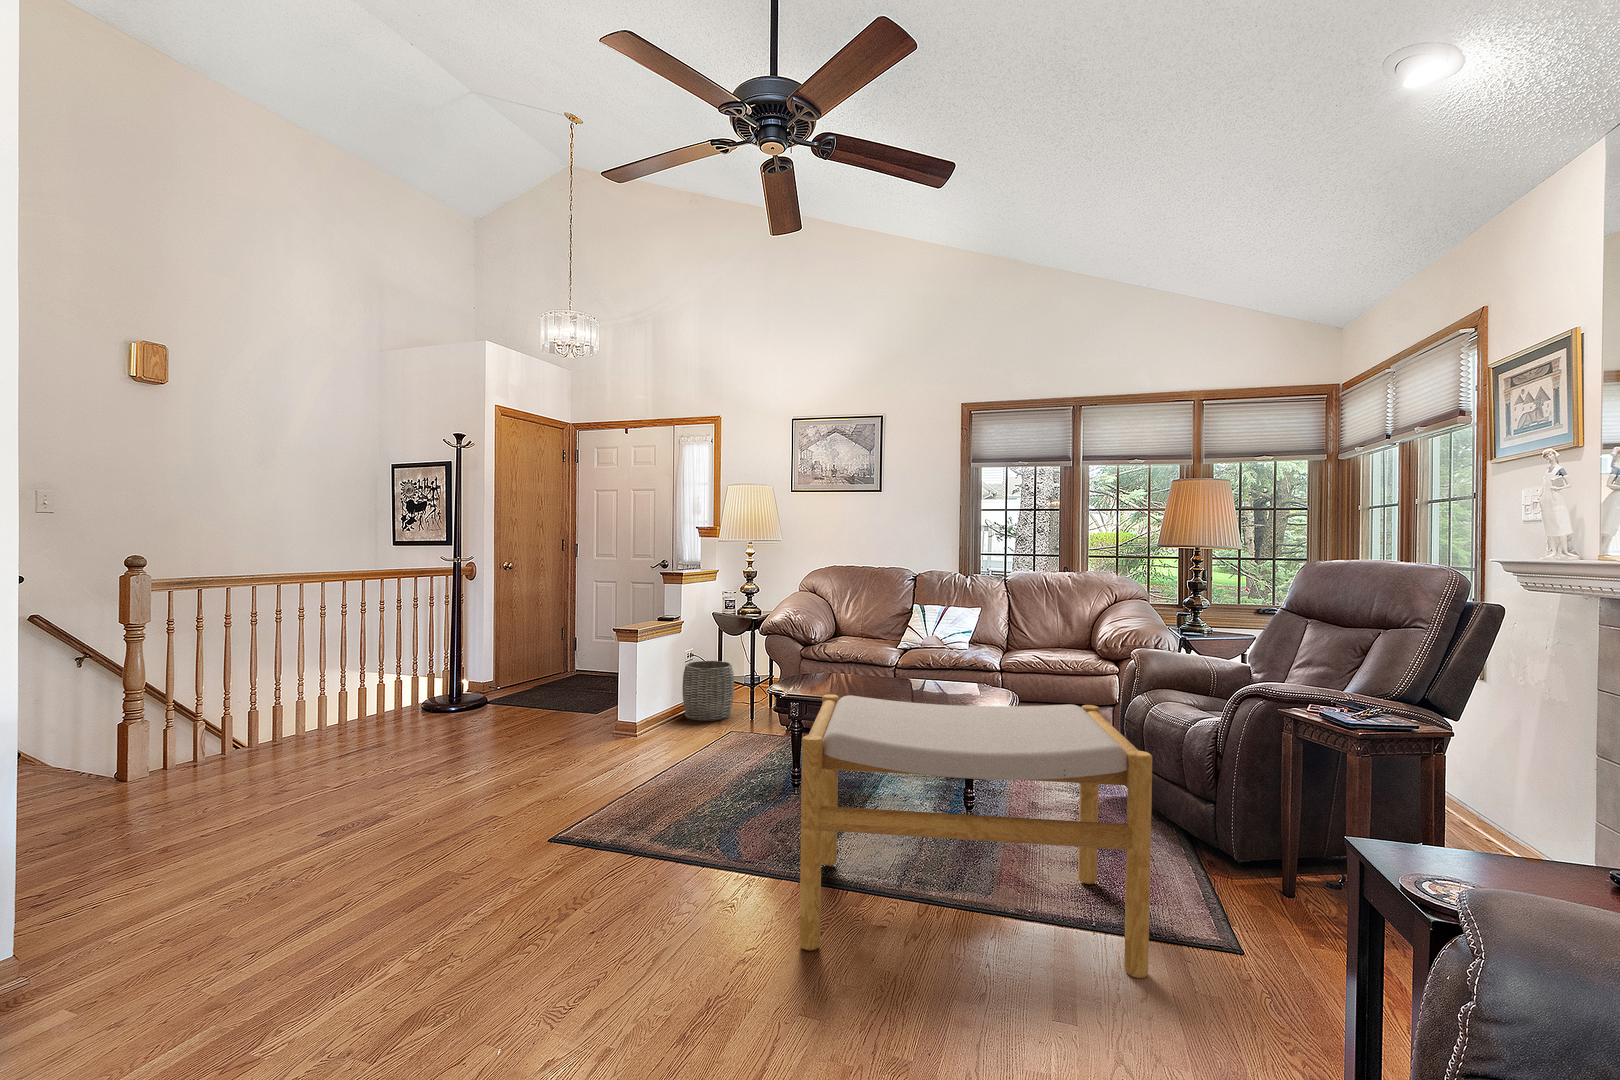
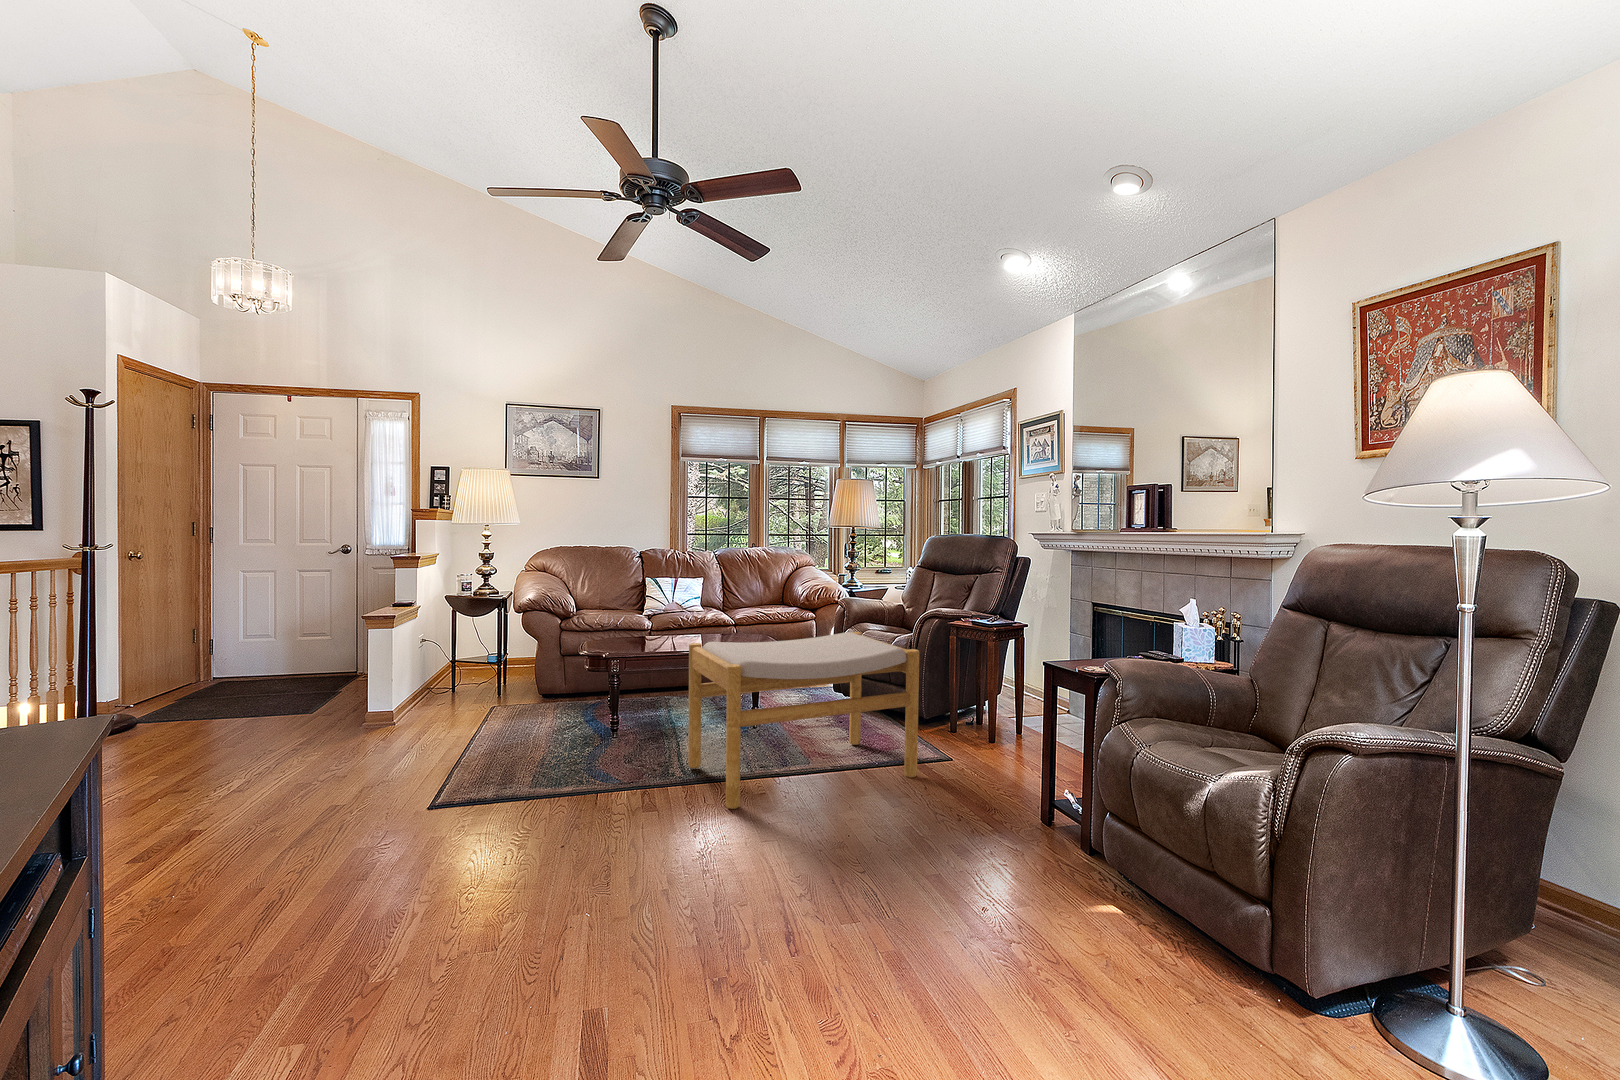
woven basket: present [682,661,734,721] -> none [427,643,482,701]

